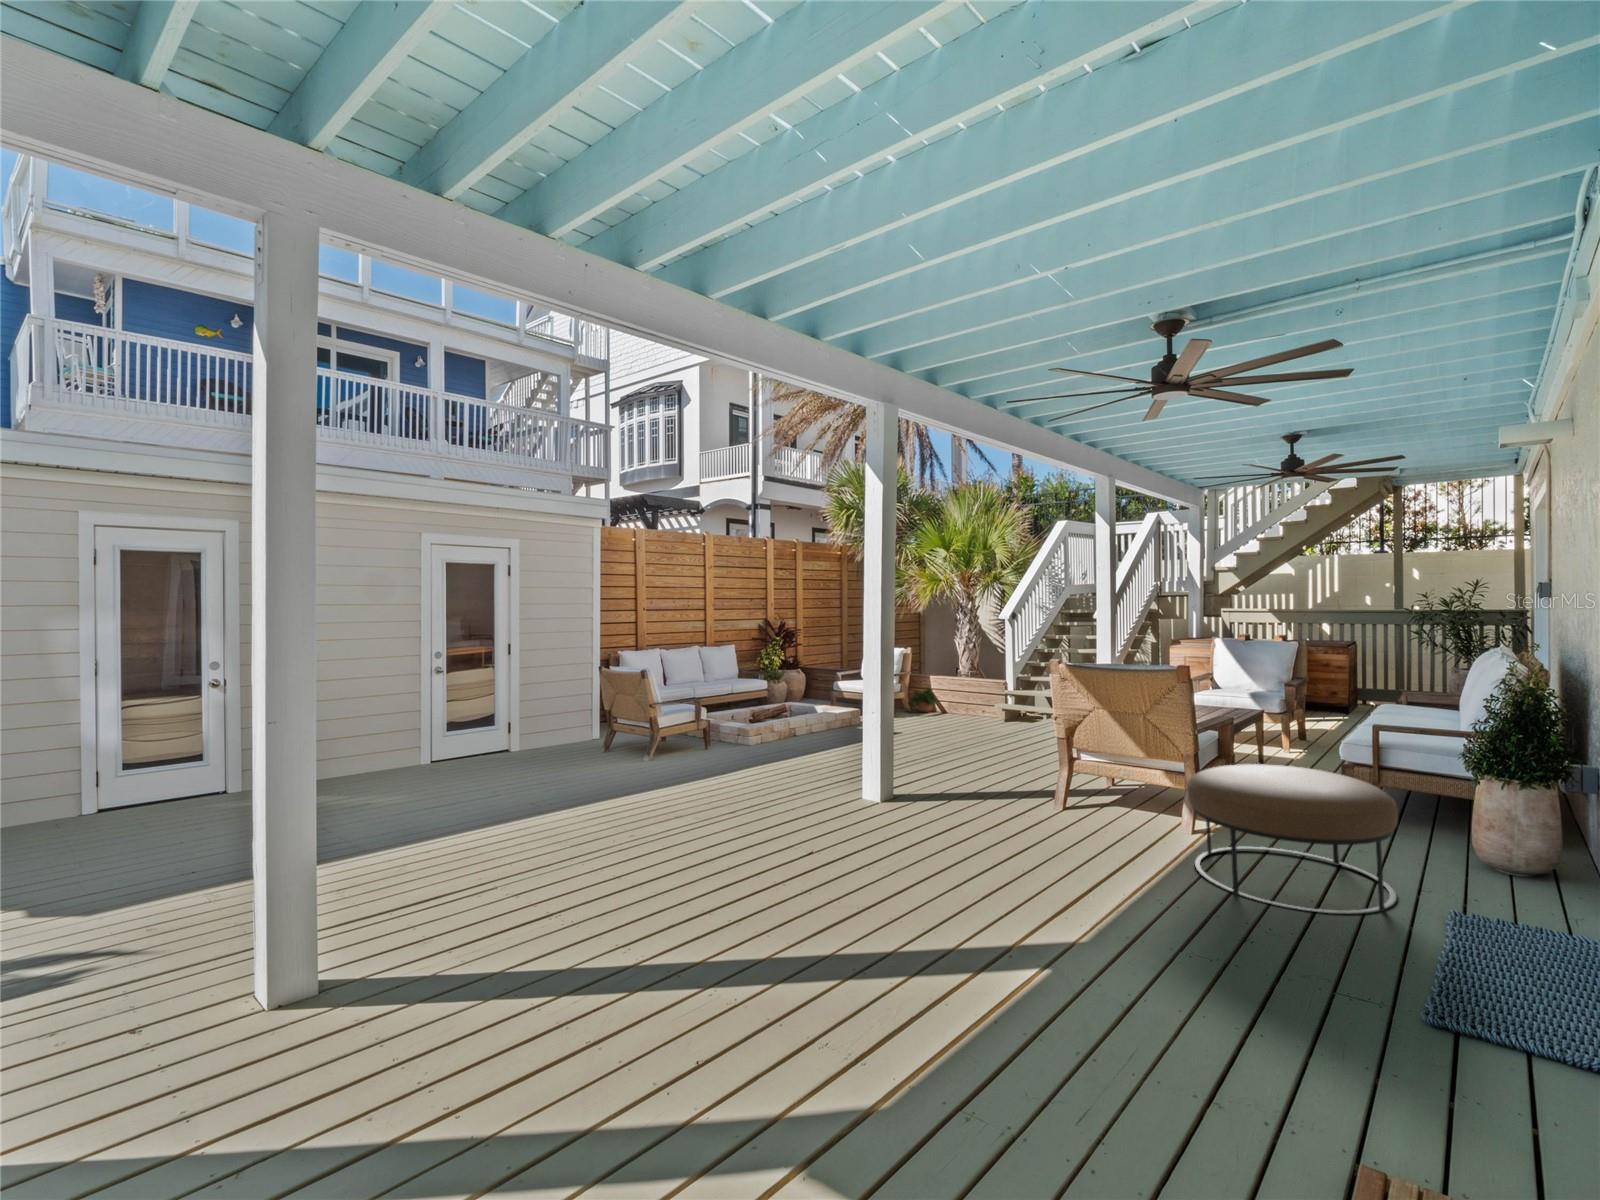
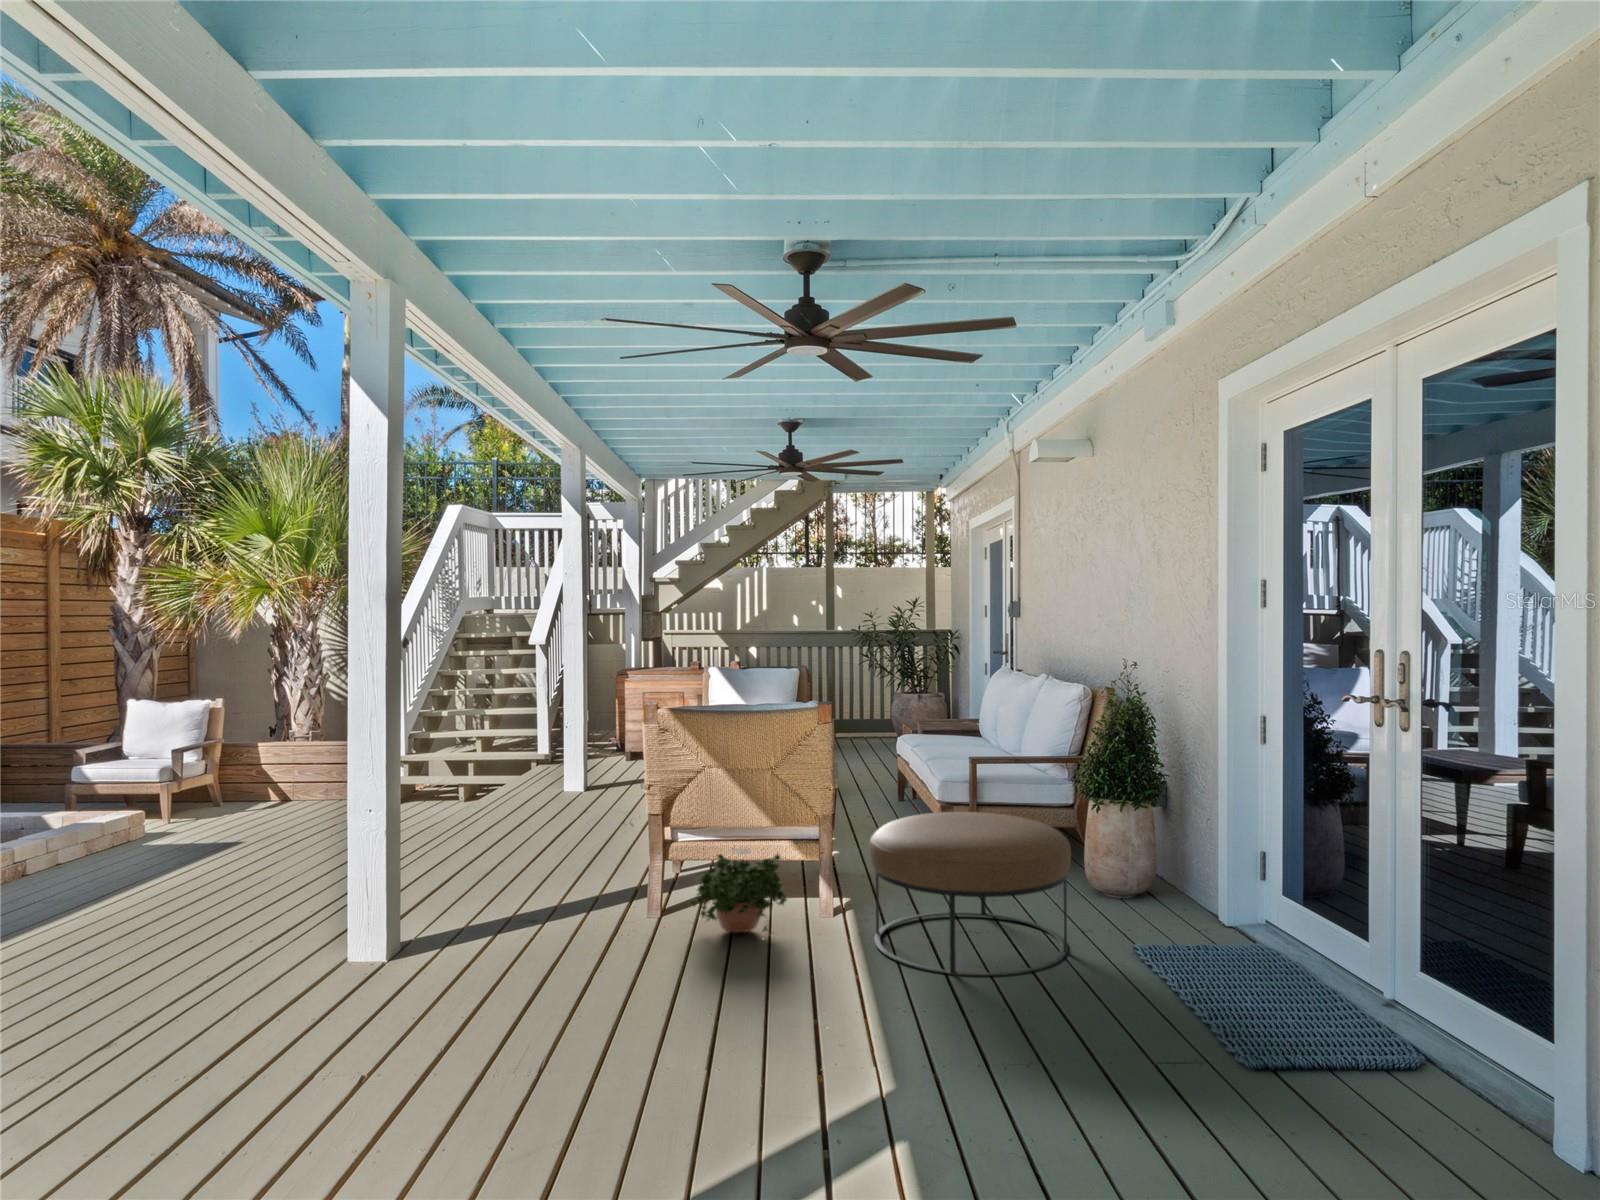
potted plant: present [908,688,936,712] -> present [689,854,787,932]

